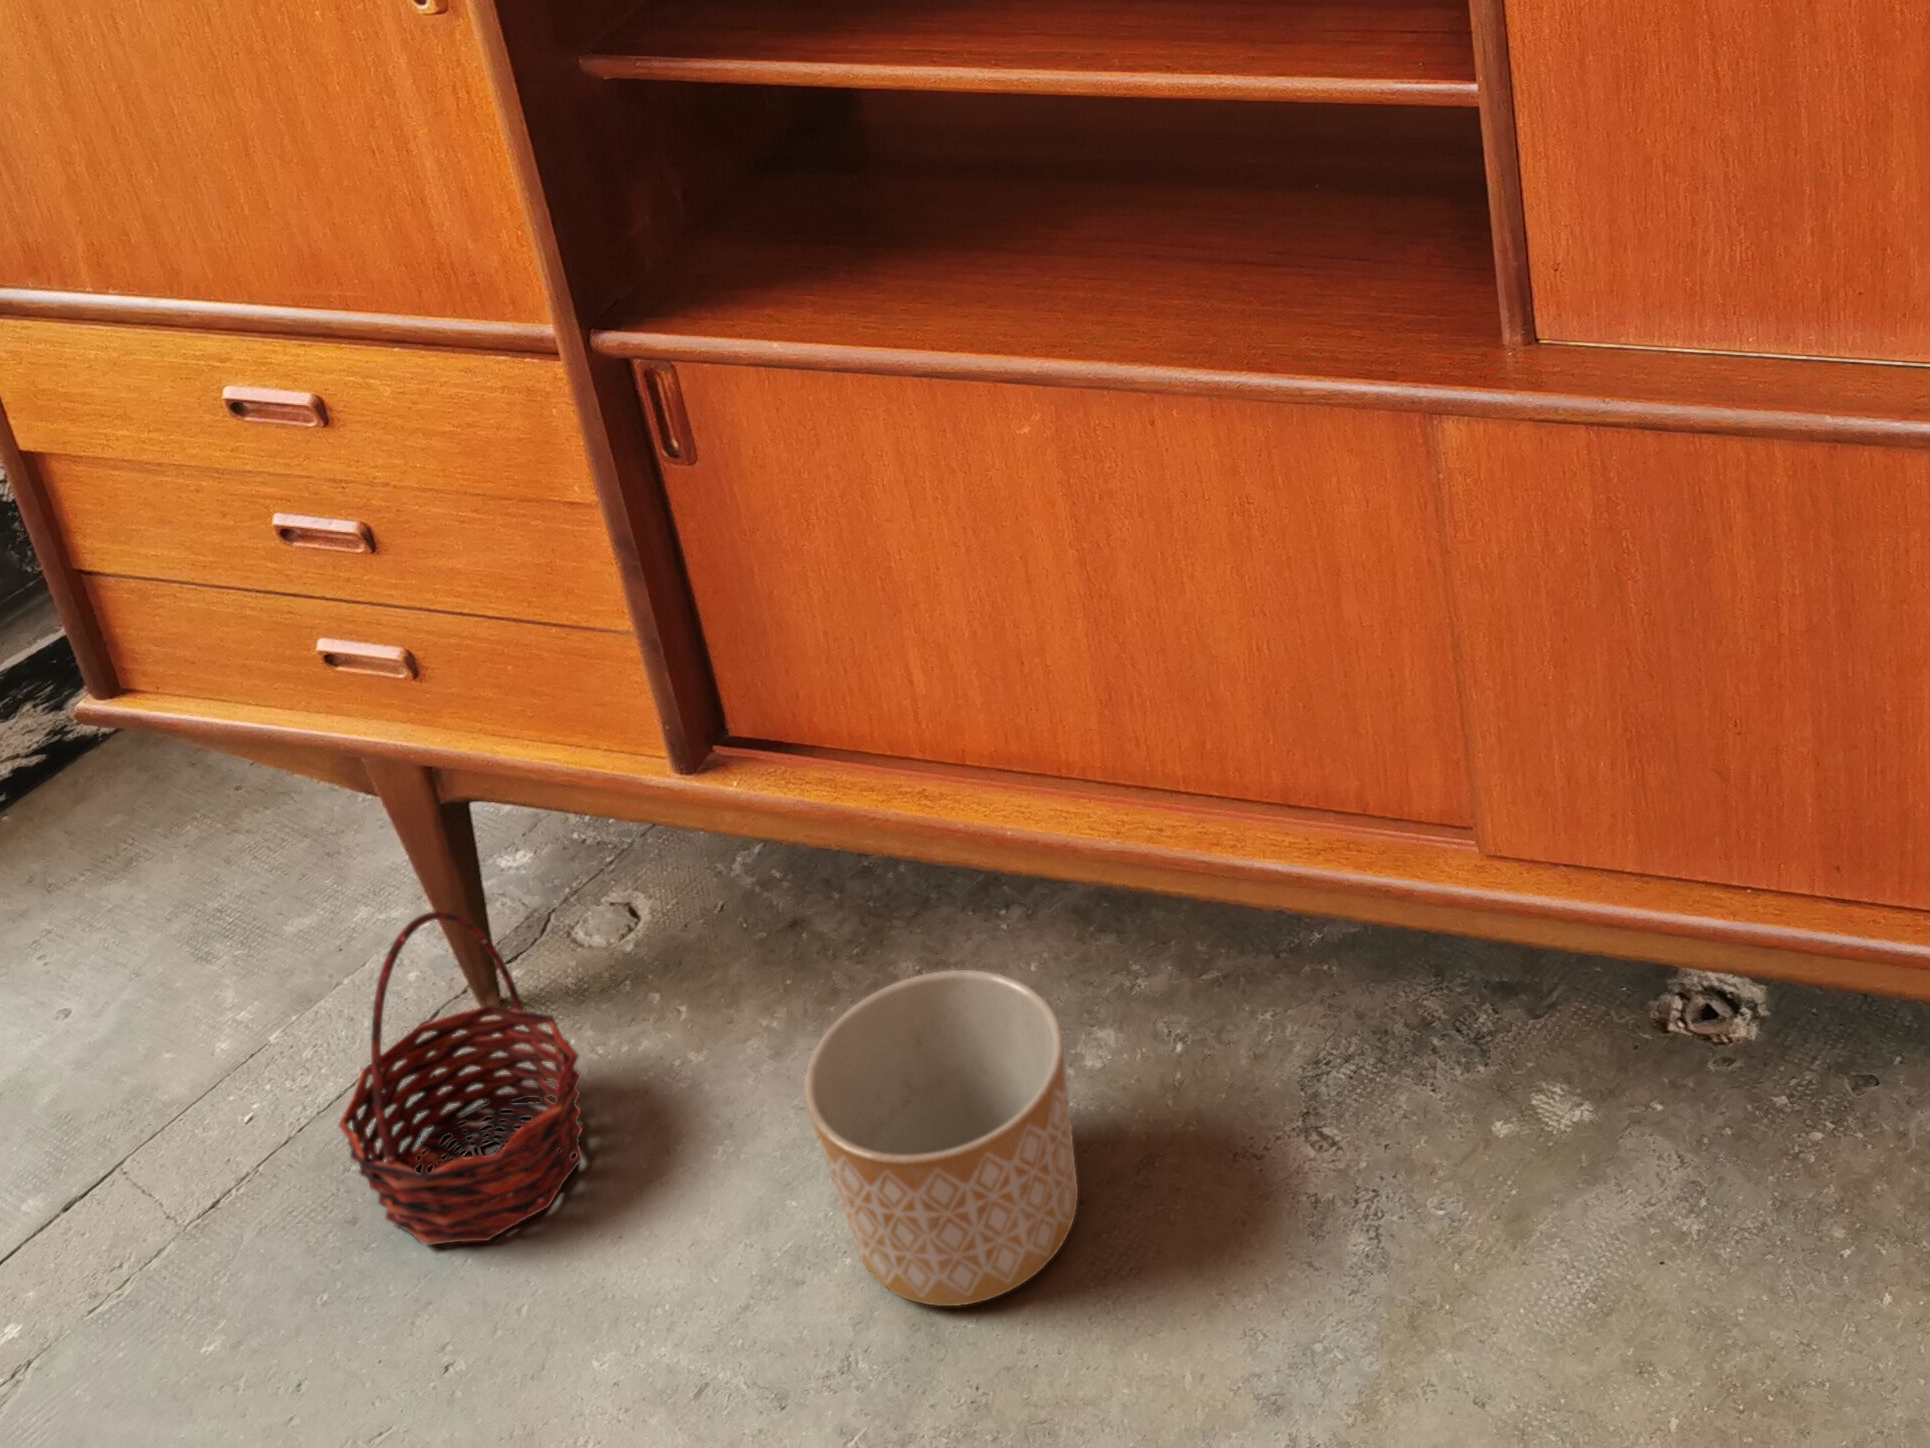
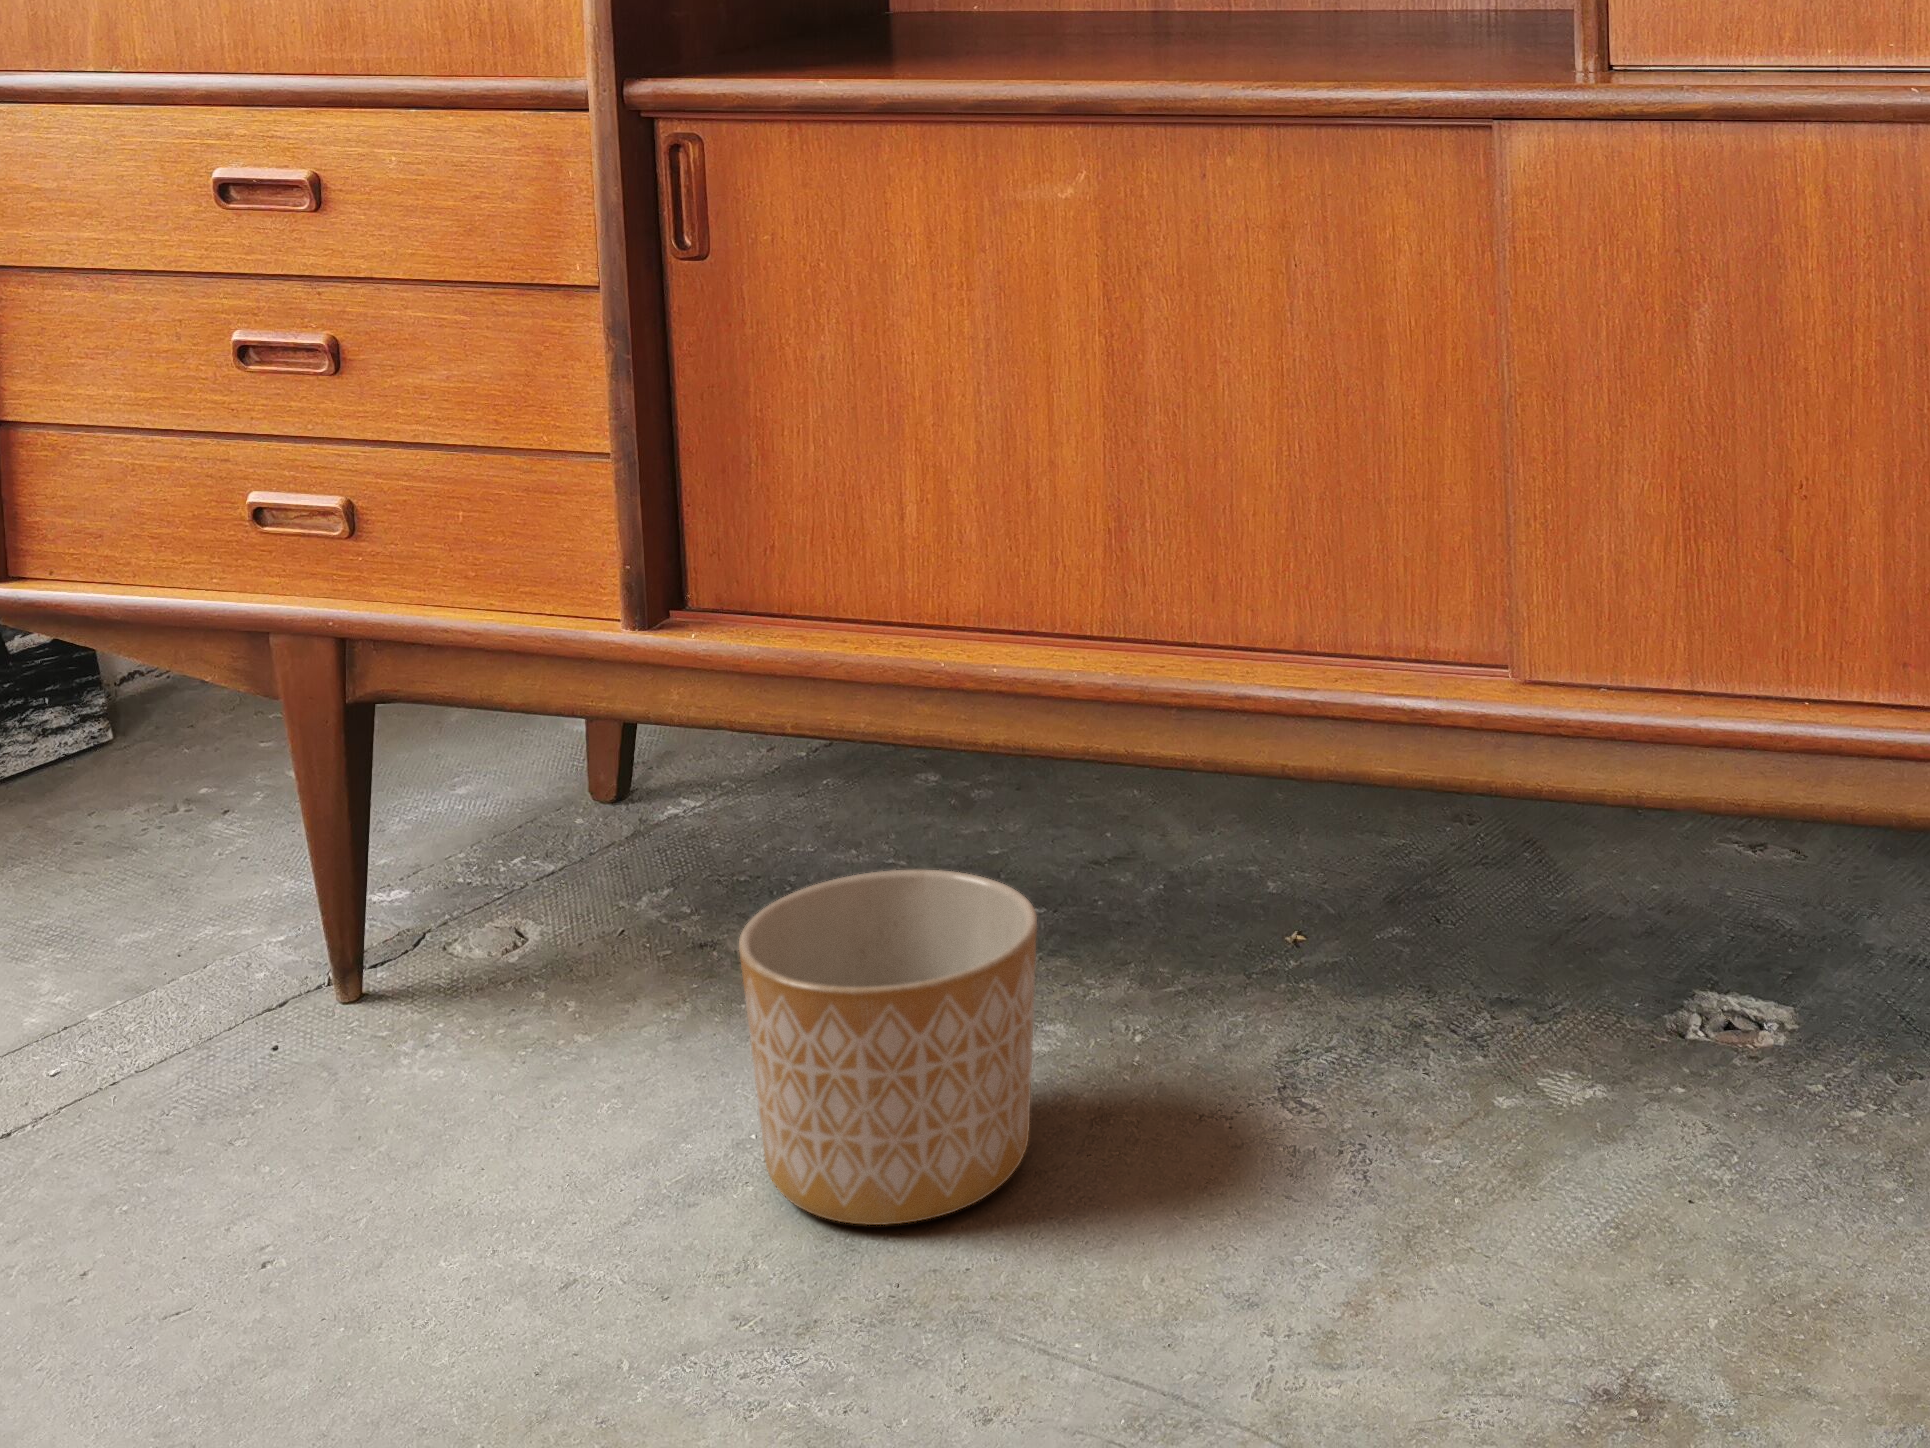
basket: present [339,911,582,1245] -> none [173,764,464,1172]

